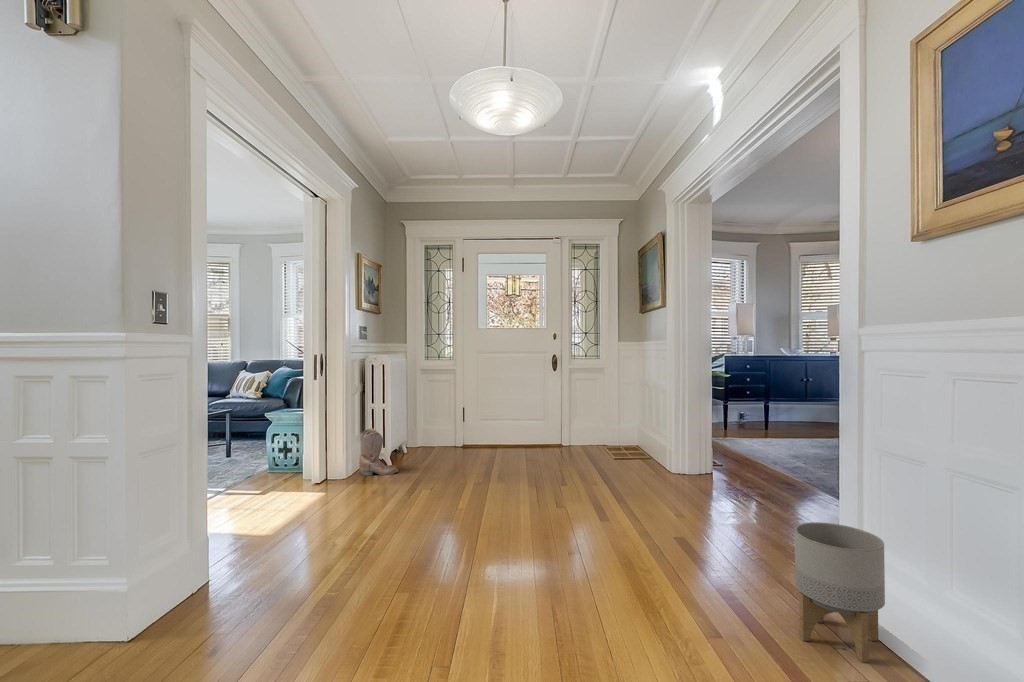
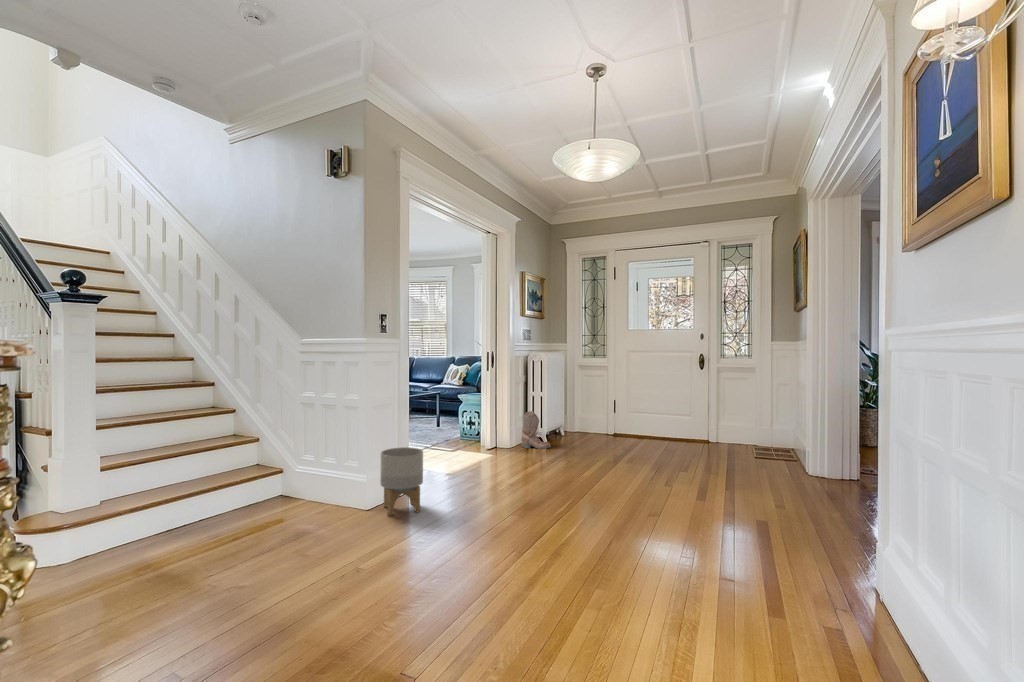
planter: present [795,522,885,662] -> present [380,447,423,516]

